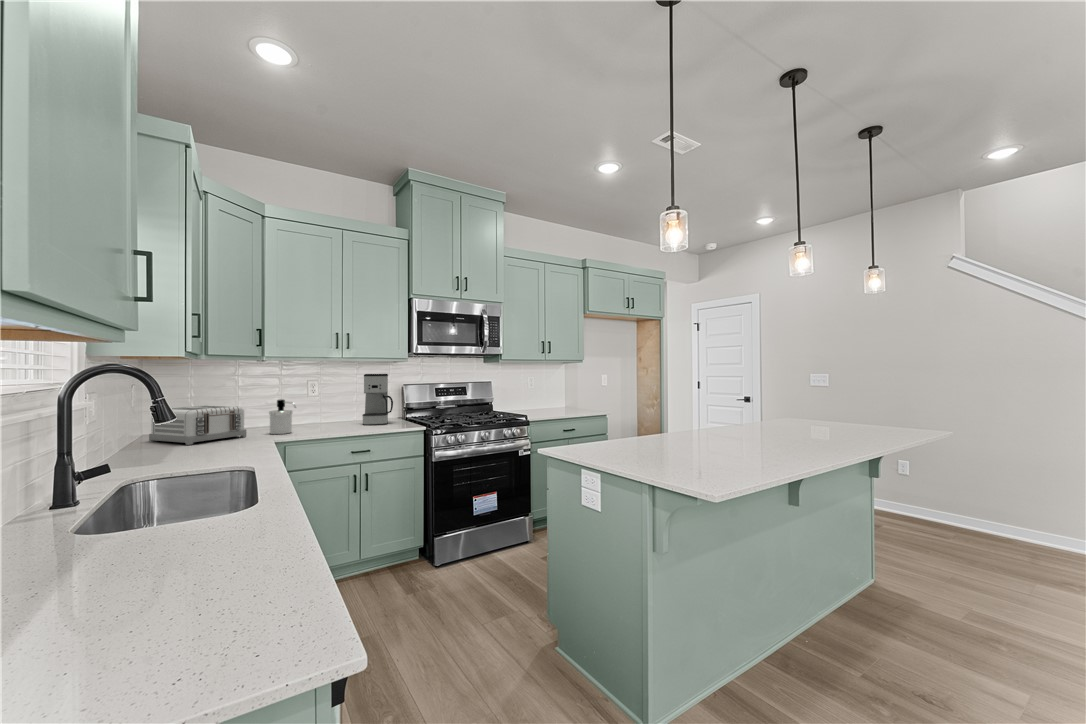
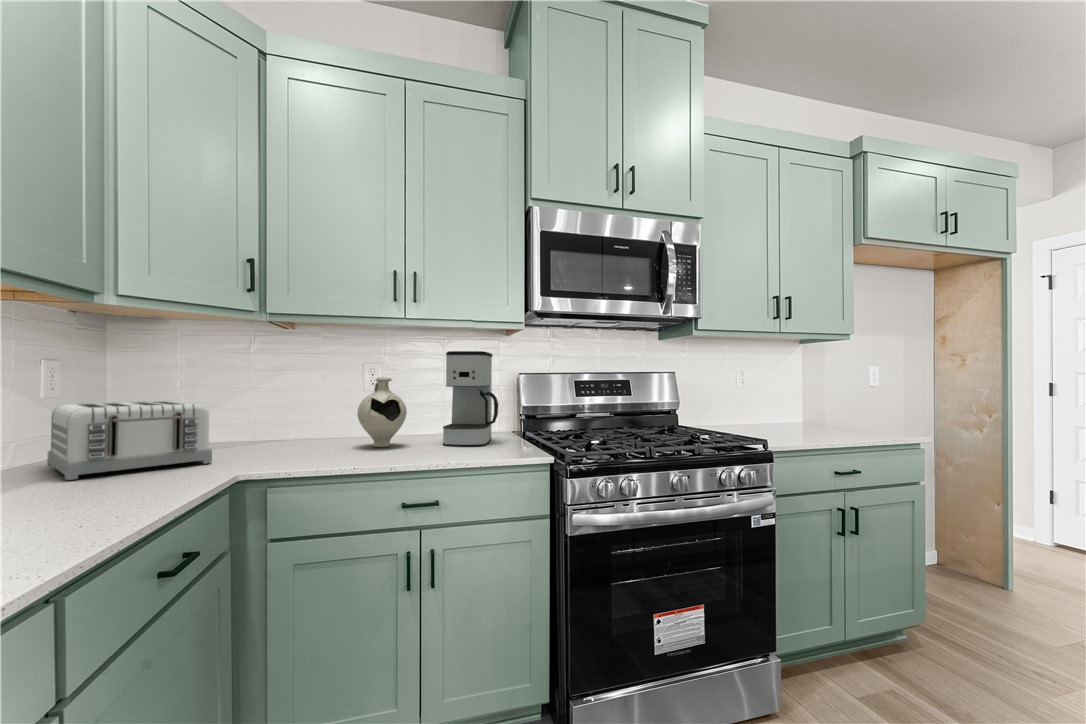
decorative vase: none [314,389,342,427] -> present [357,377,407,447]
soap dispenser: present [269,400,296,434] -> none [262,393,306,460]

